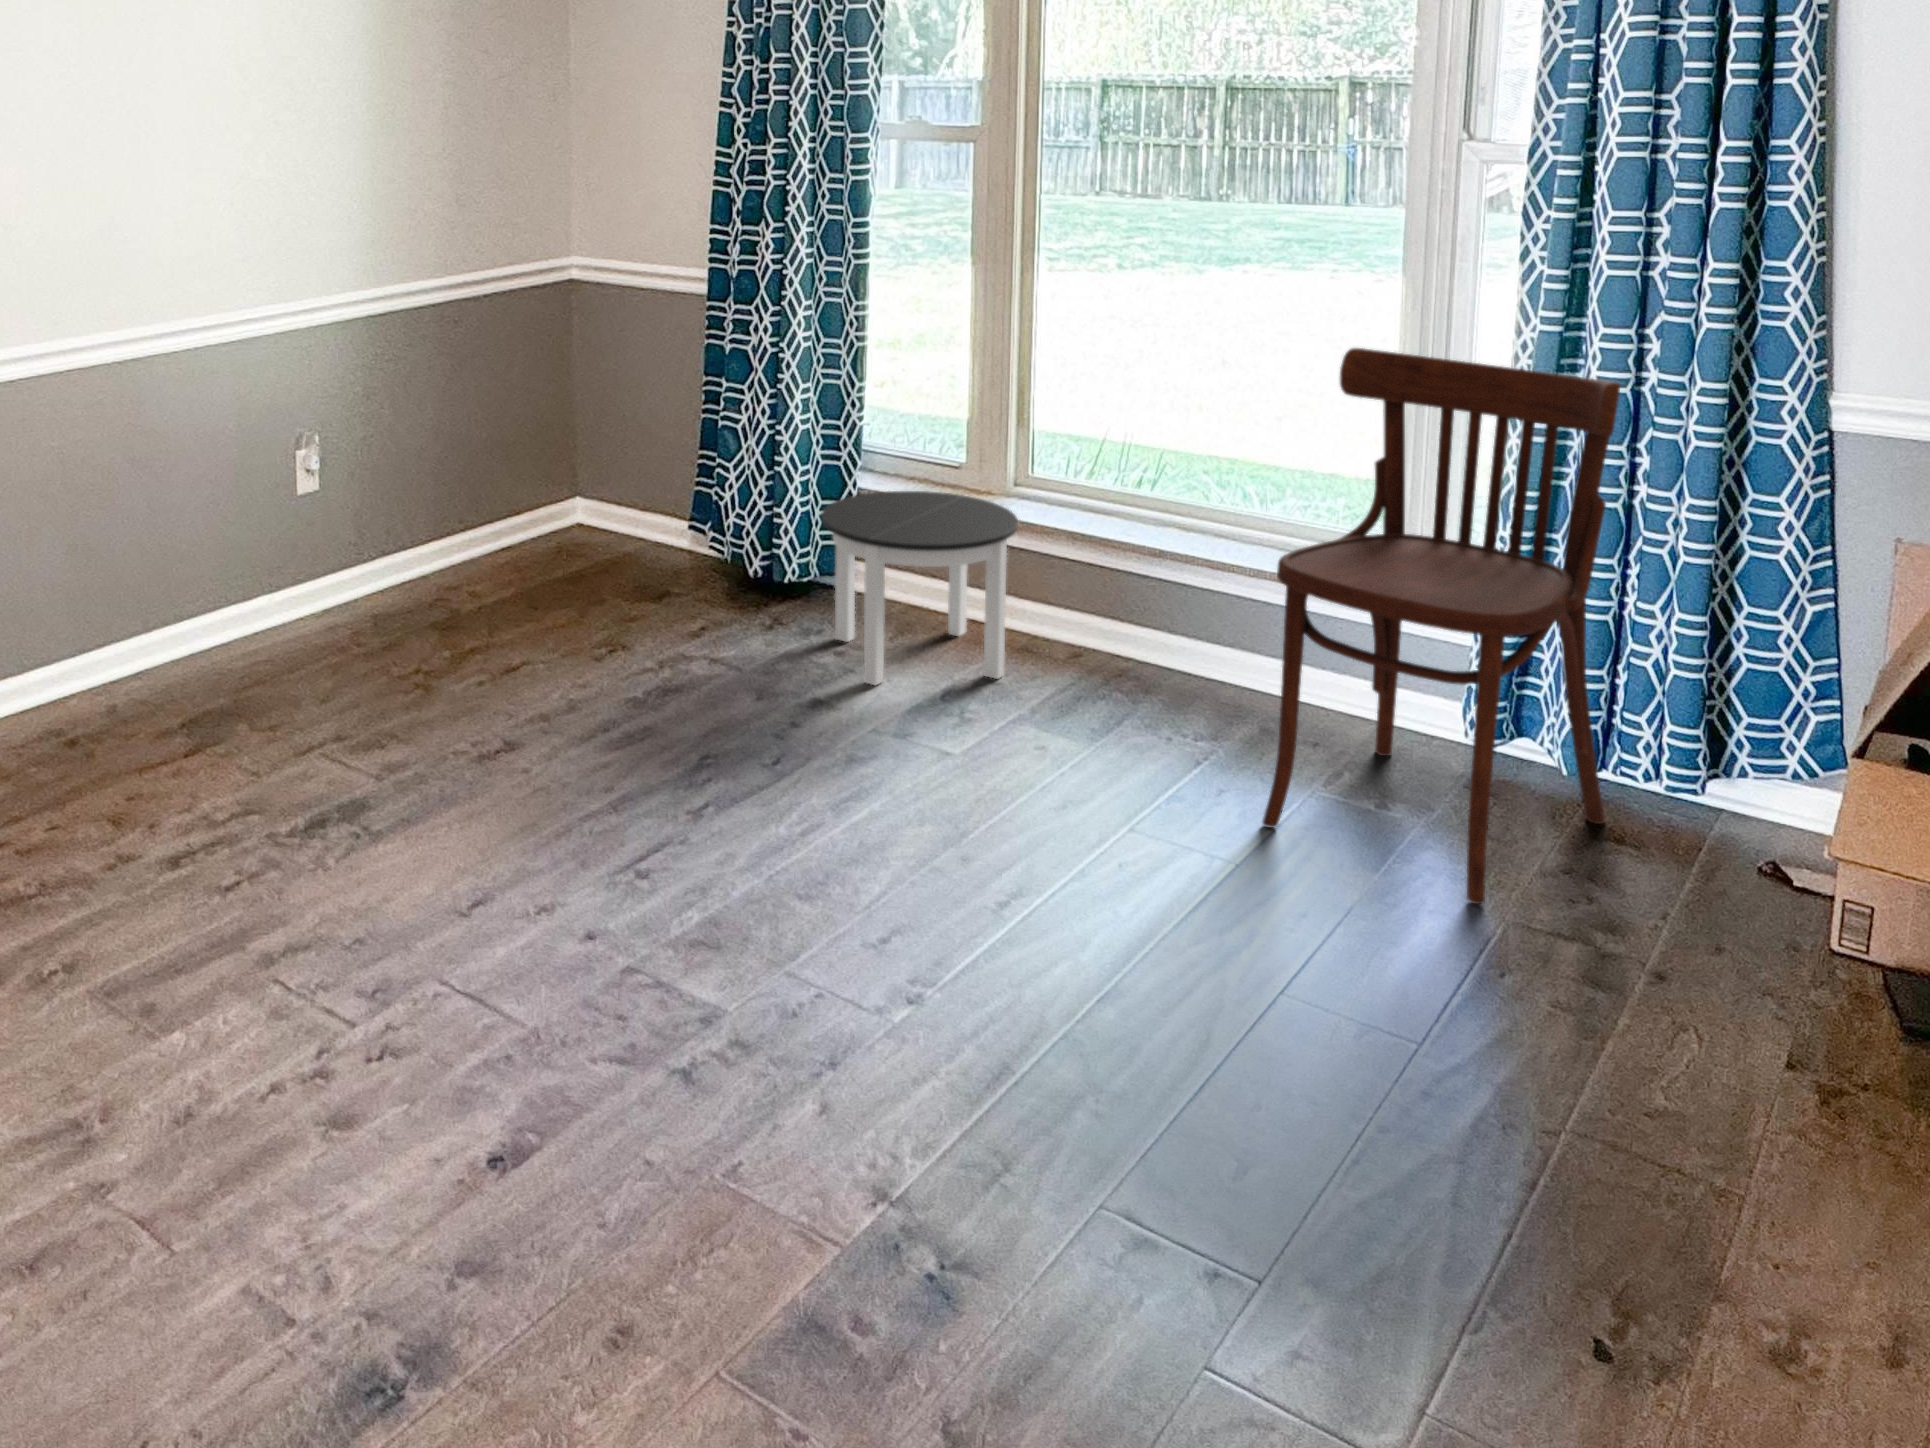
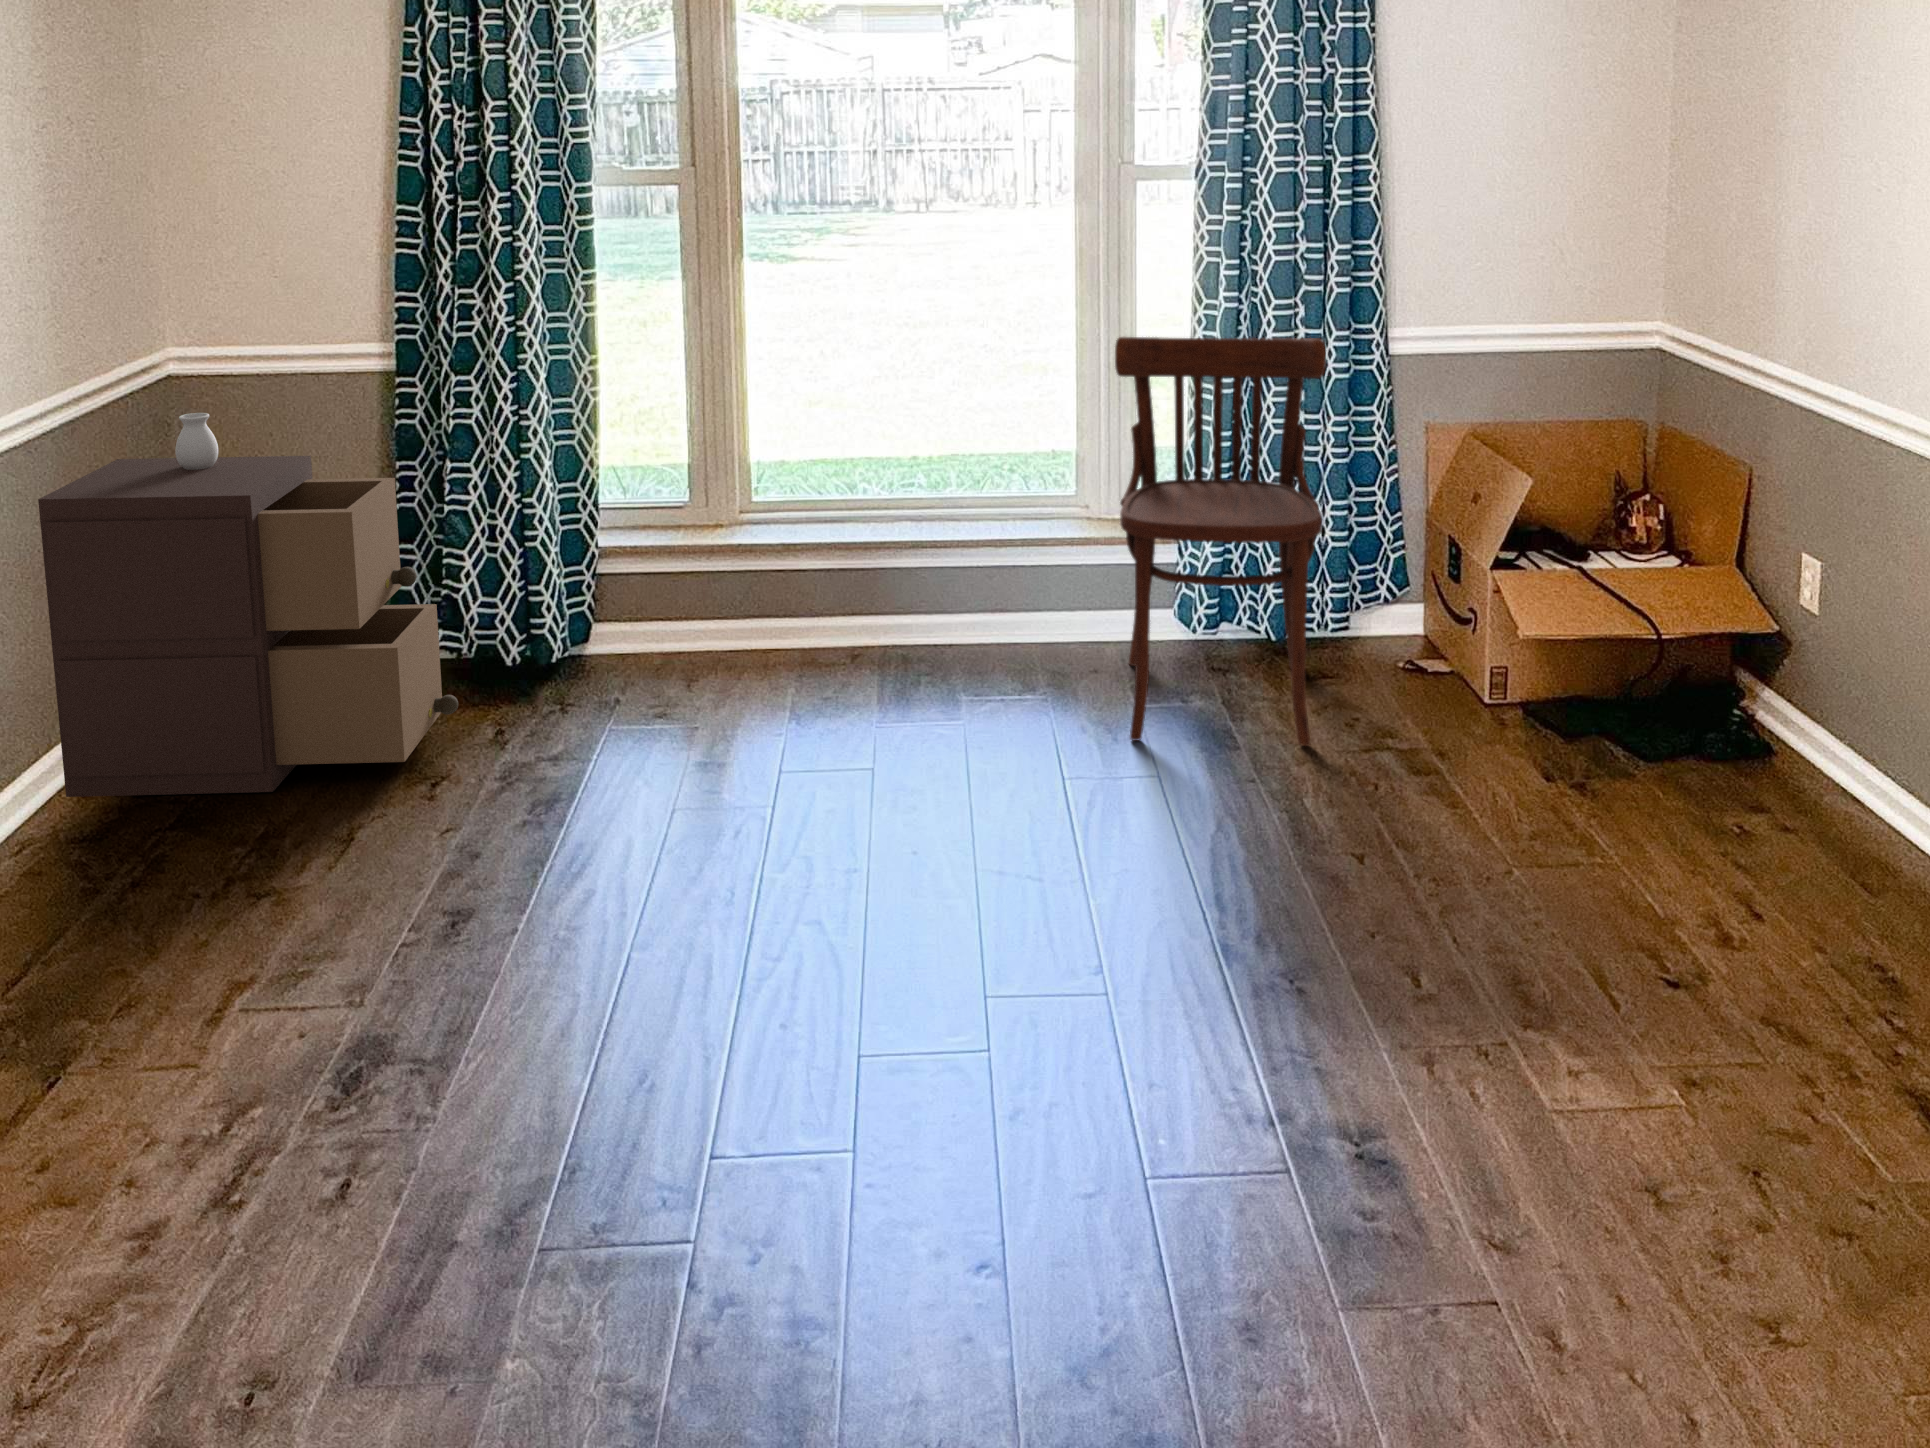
storage cabinet: none [396,310,680,632] -> present [38,413,458,797]
round table: present [822,491,1018,685] -> none [617,529,812,731]

